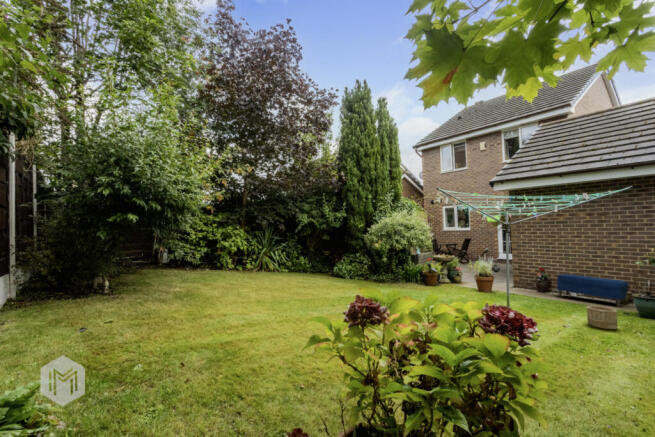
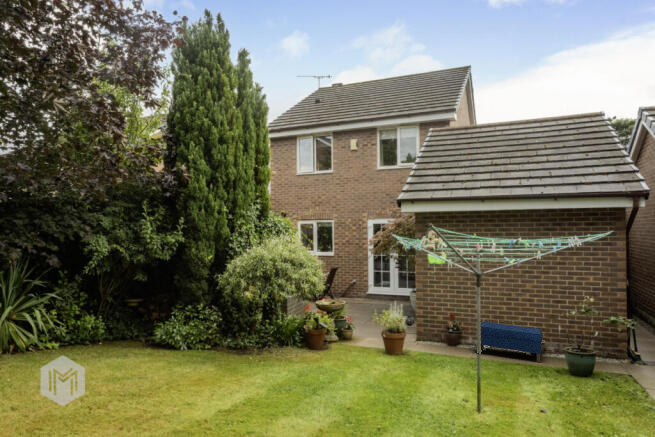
wooden bucket: present [586,305,617,329] -> none [546,382,580,414]

